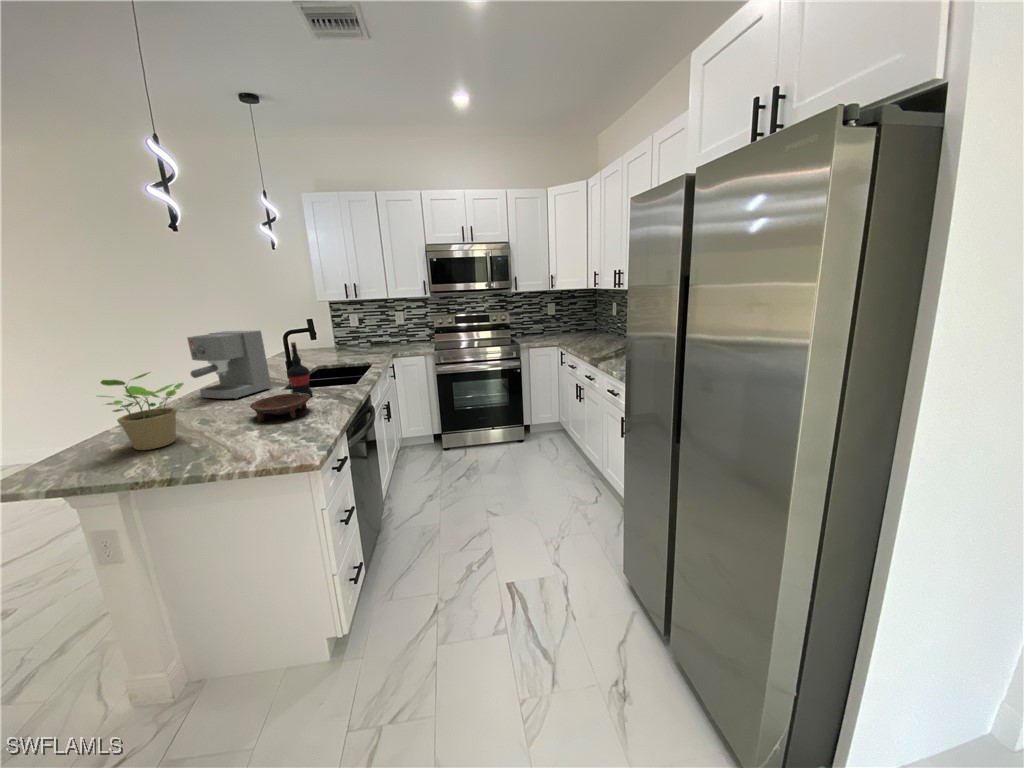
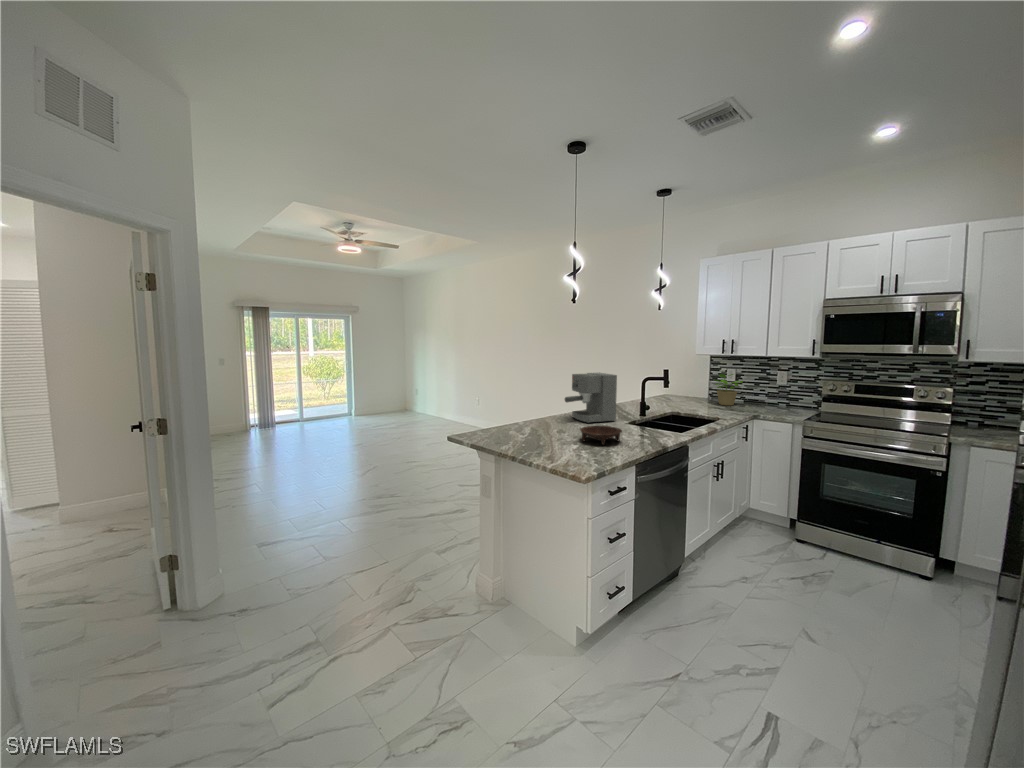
wine bottle: present [287,342,313,395] -> none [619,387,636,433]
potted plant: present [97,372,183,450] -> present [715,374,743,405]

